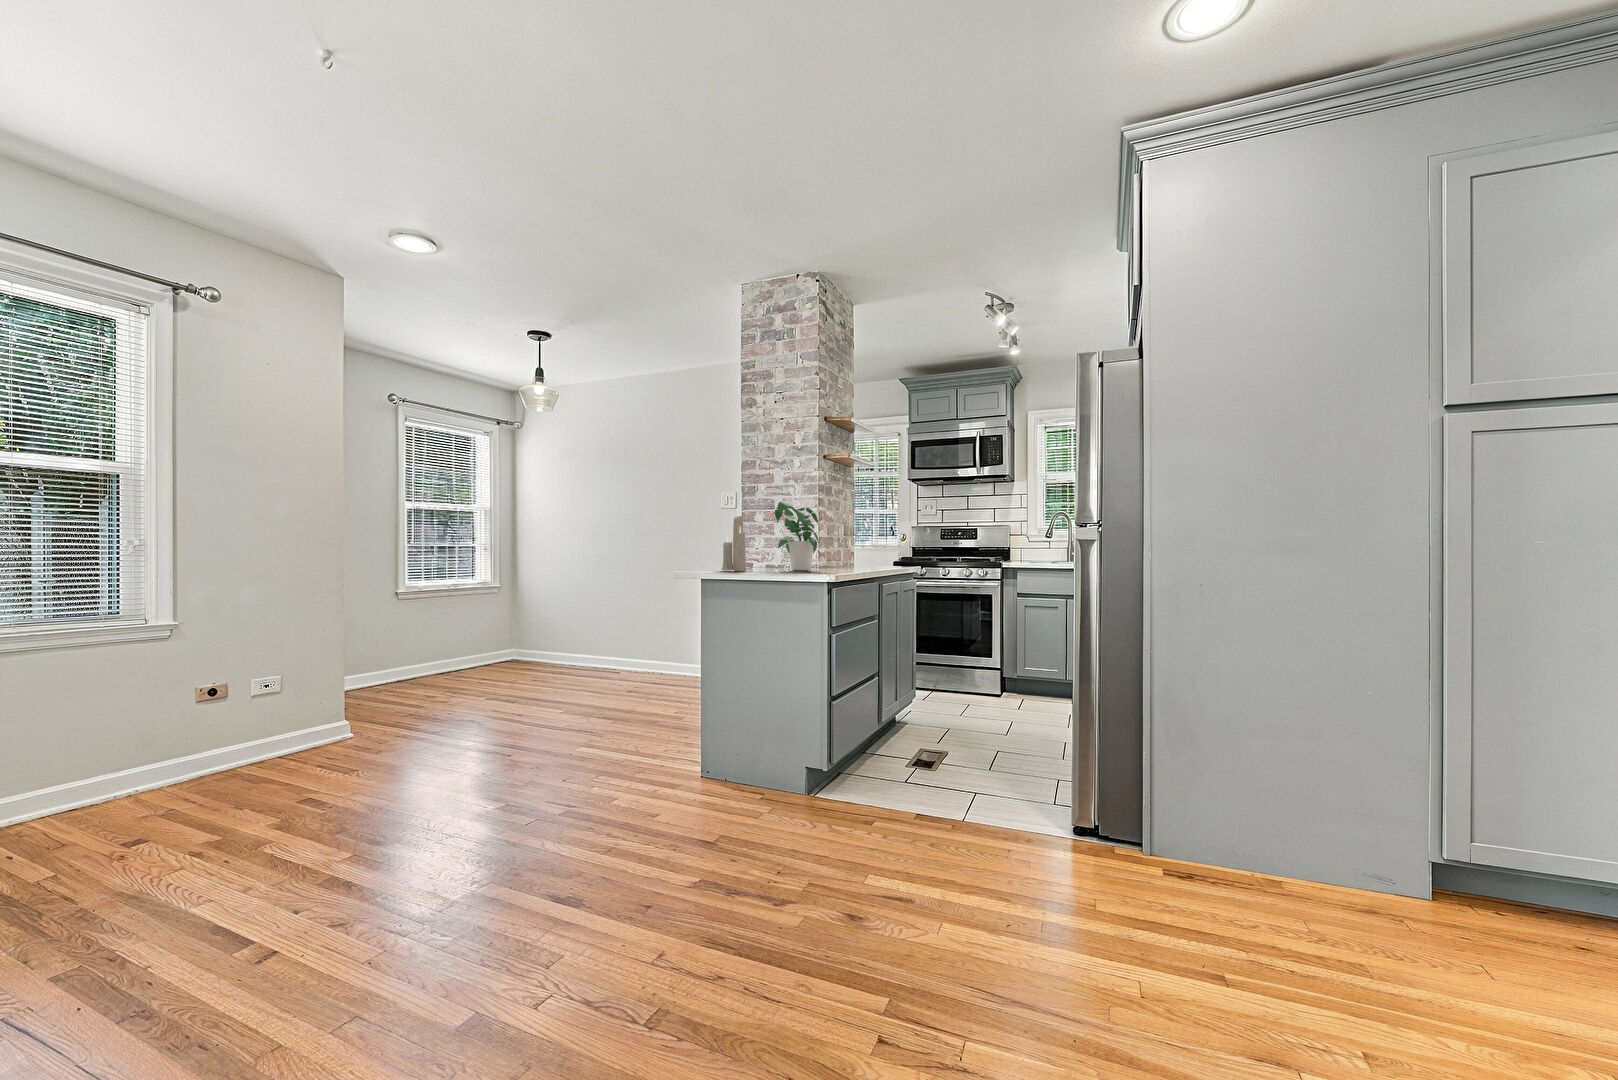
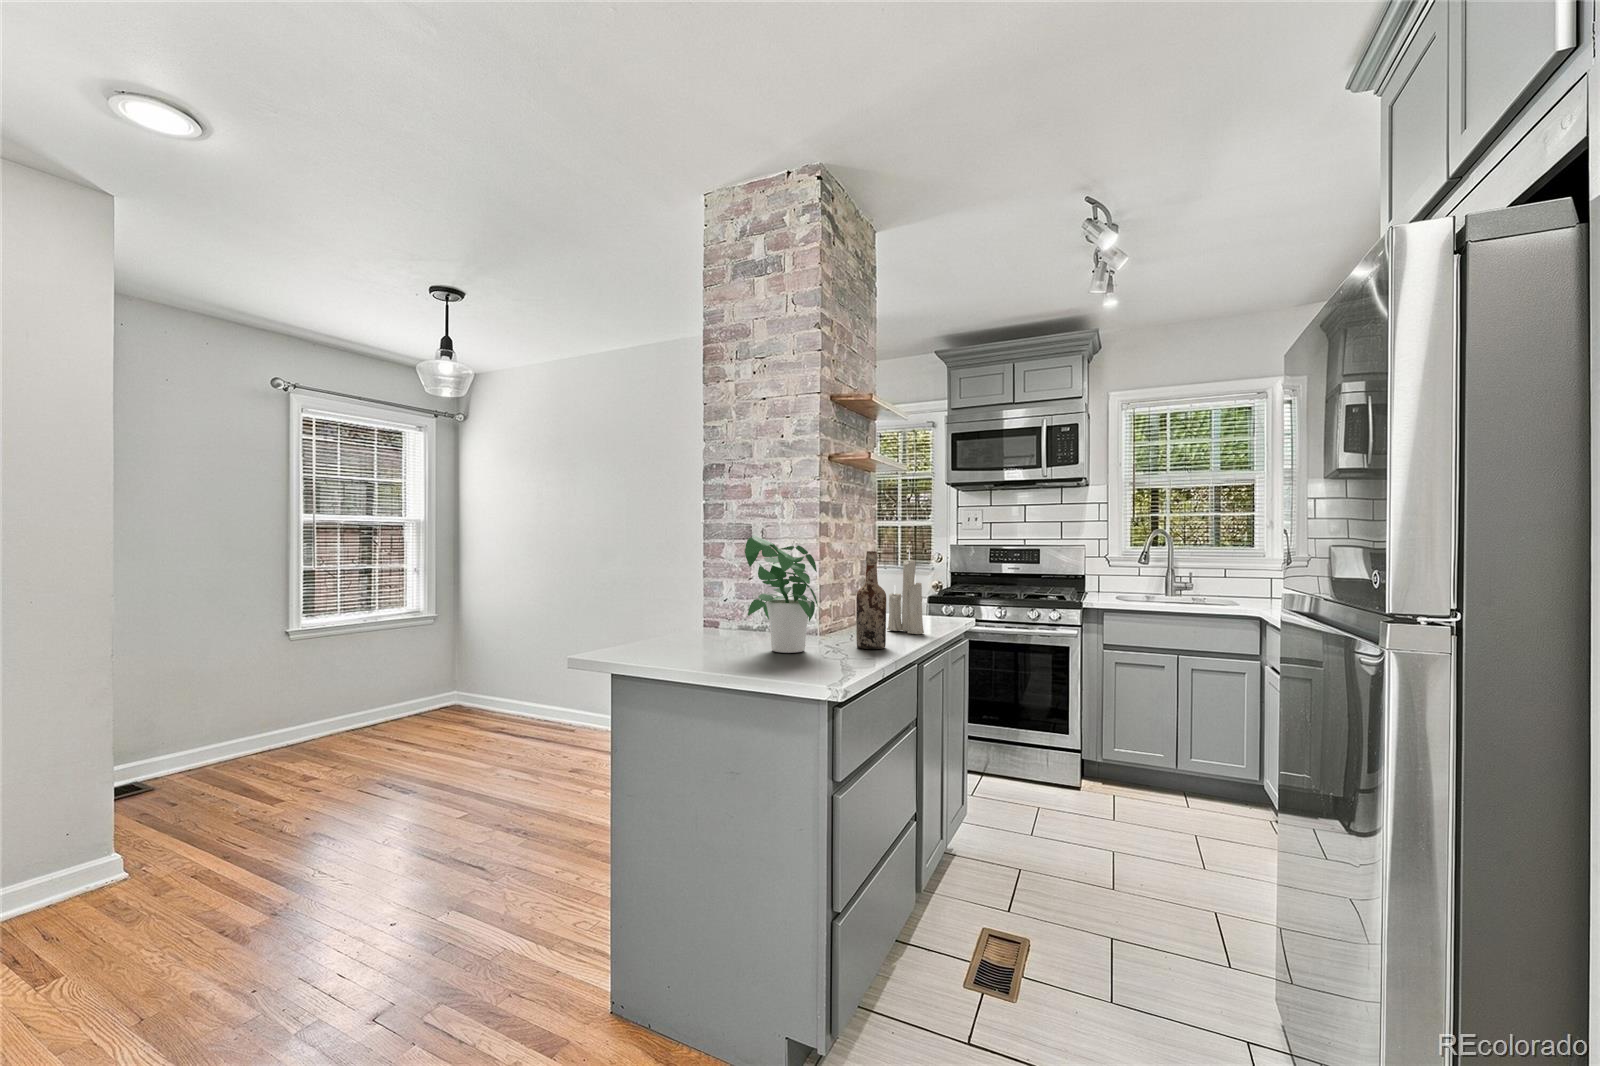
candle: present [722,512,746,571] -> present [887,551,924,634]
wine bottle: none [842,512,859,571] -> present [856,551,886,649]

